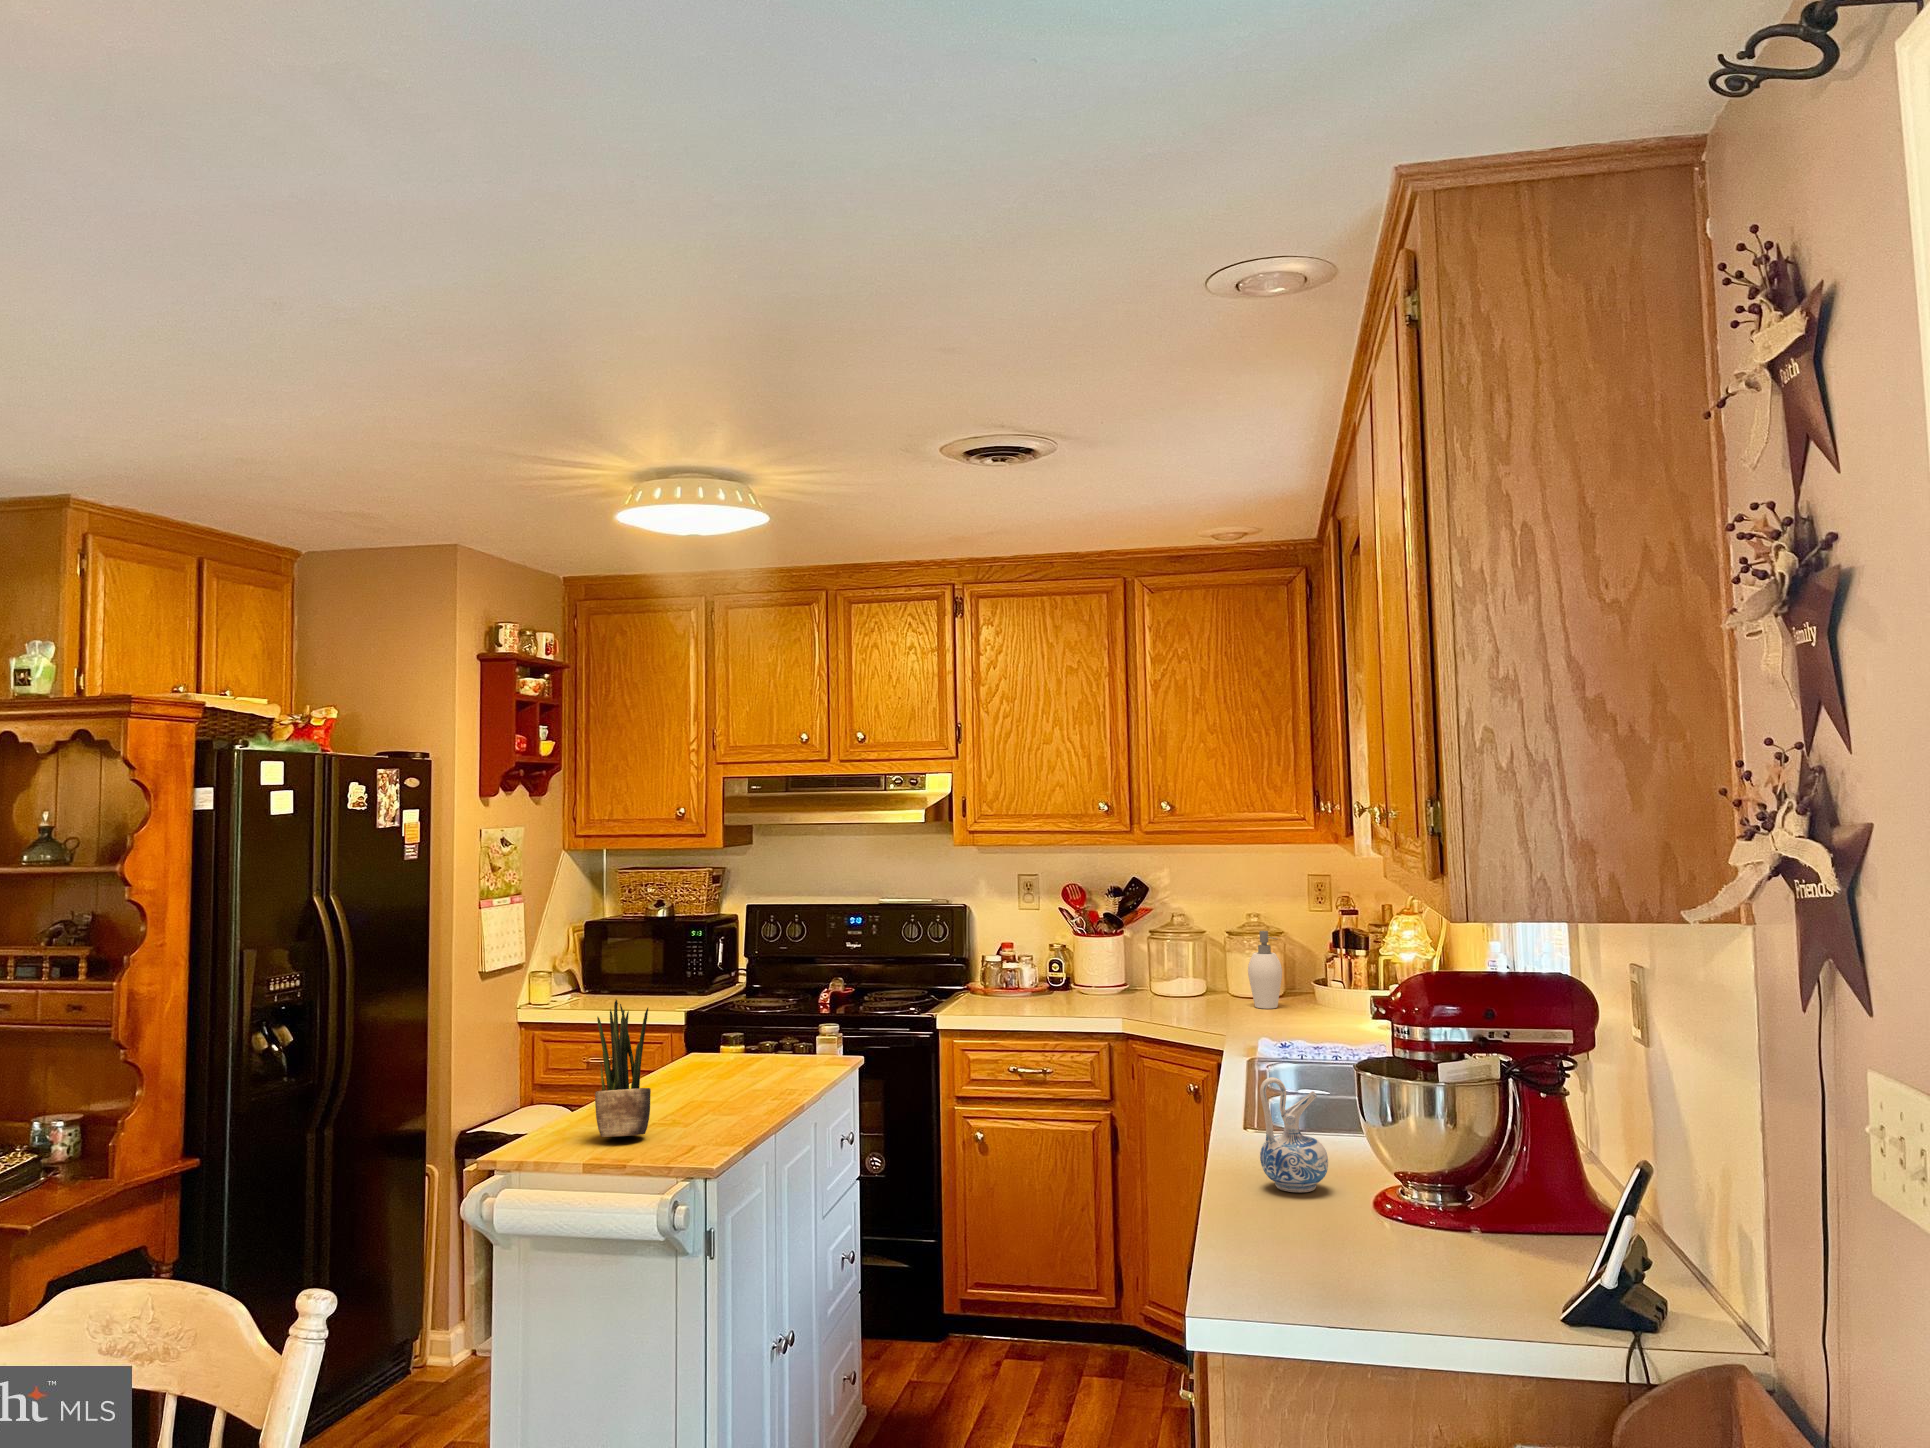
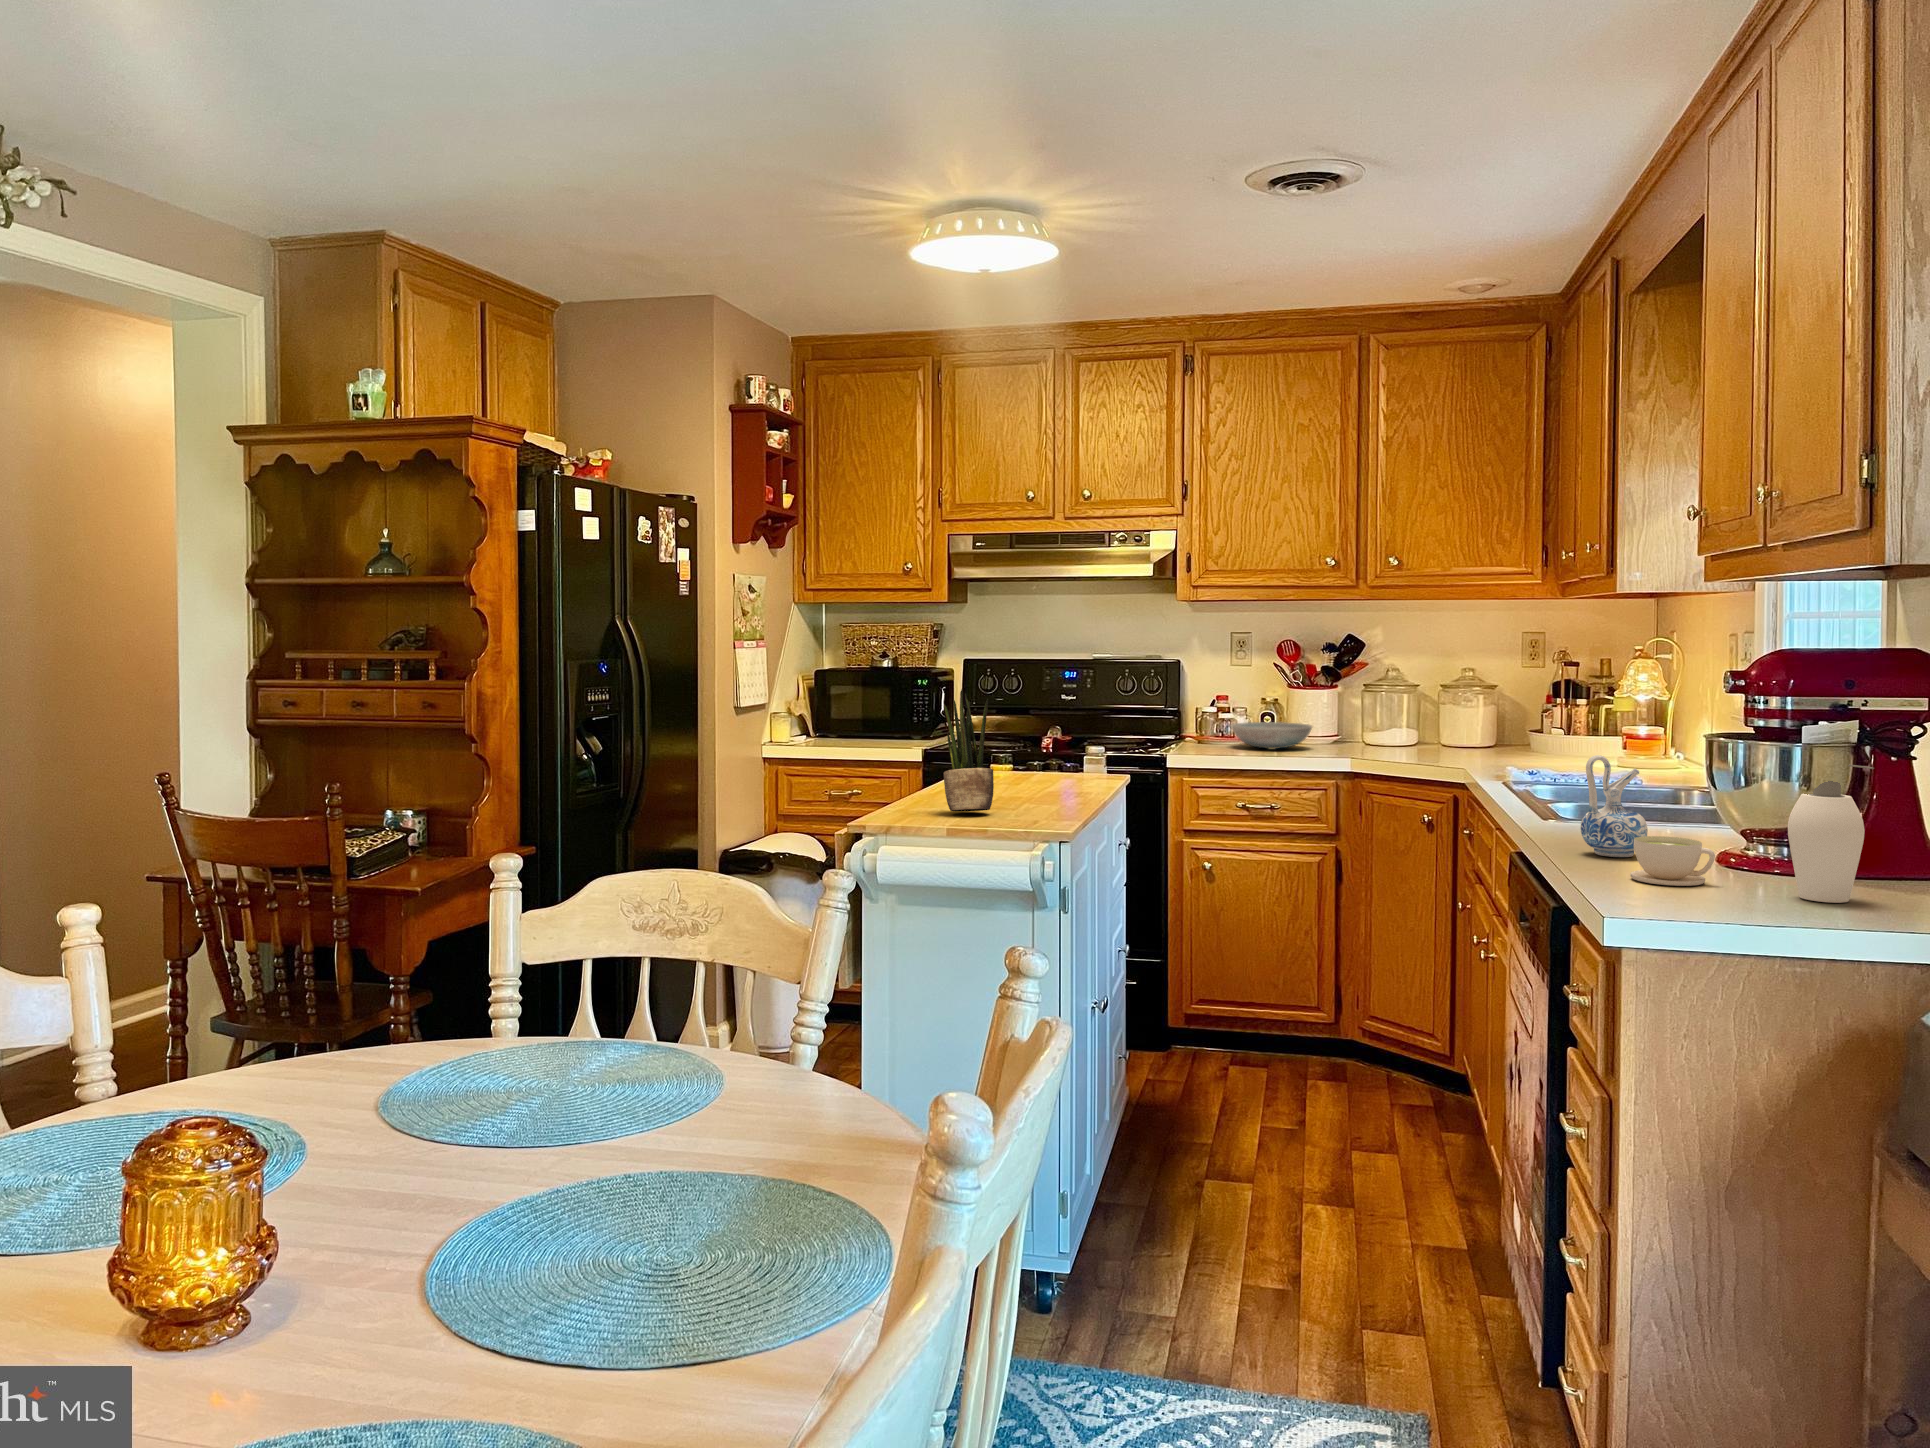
soap dispenser: present [1248,931,1282,1009] -> present [1788,765,1874,903]
dish: none [1009,972,1092,1003] -> present [1232,722,1312,749]
coffee cup: none [1287,1183,1370,1248] -> present [1630,836,1715,886]

